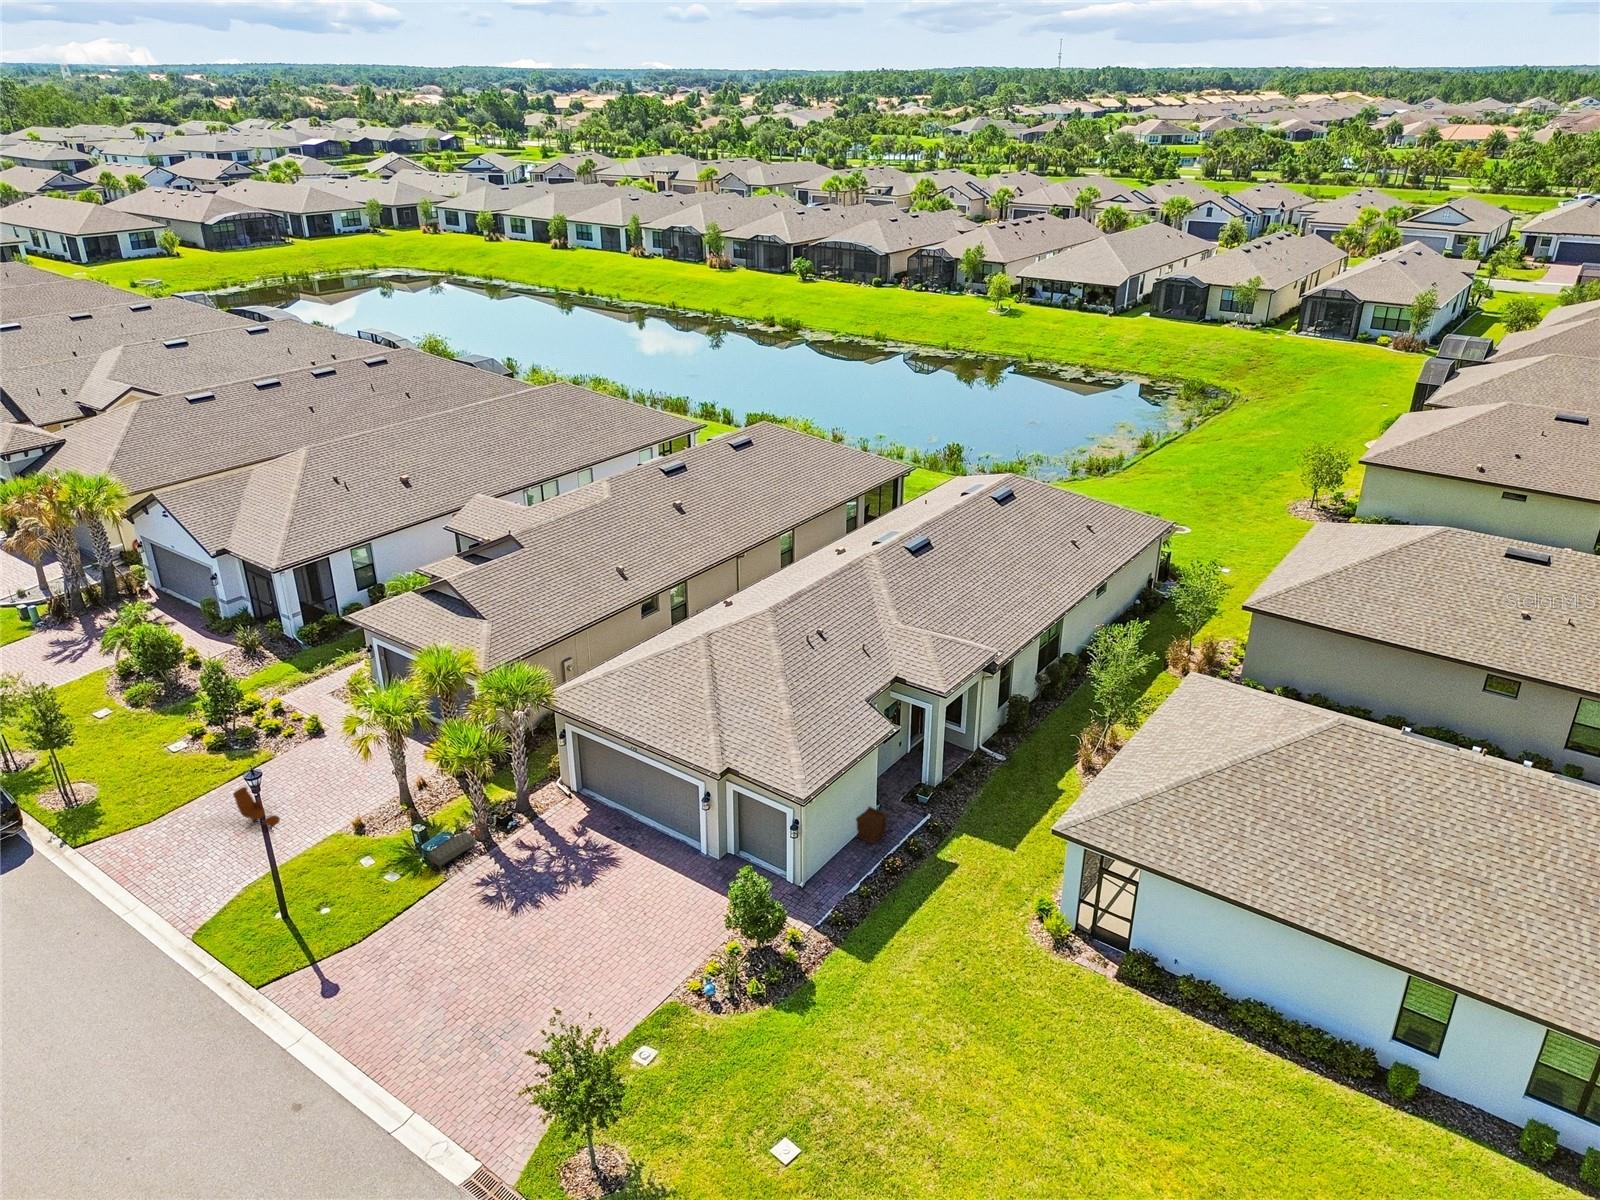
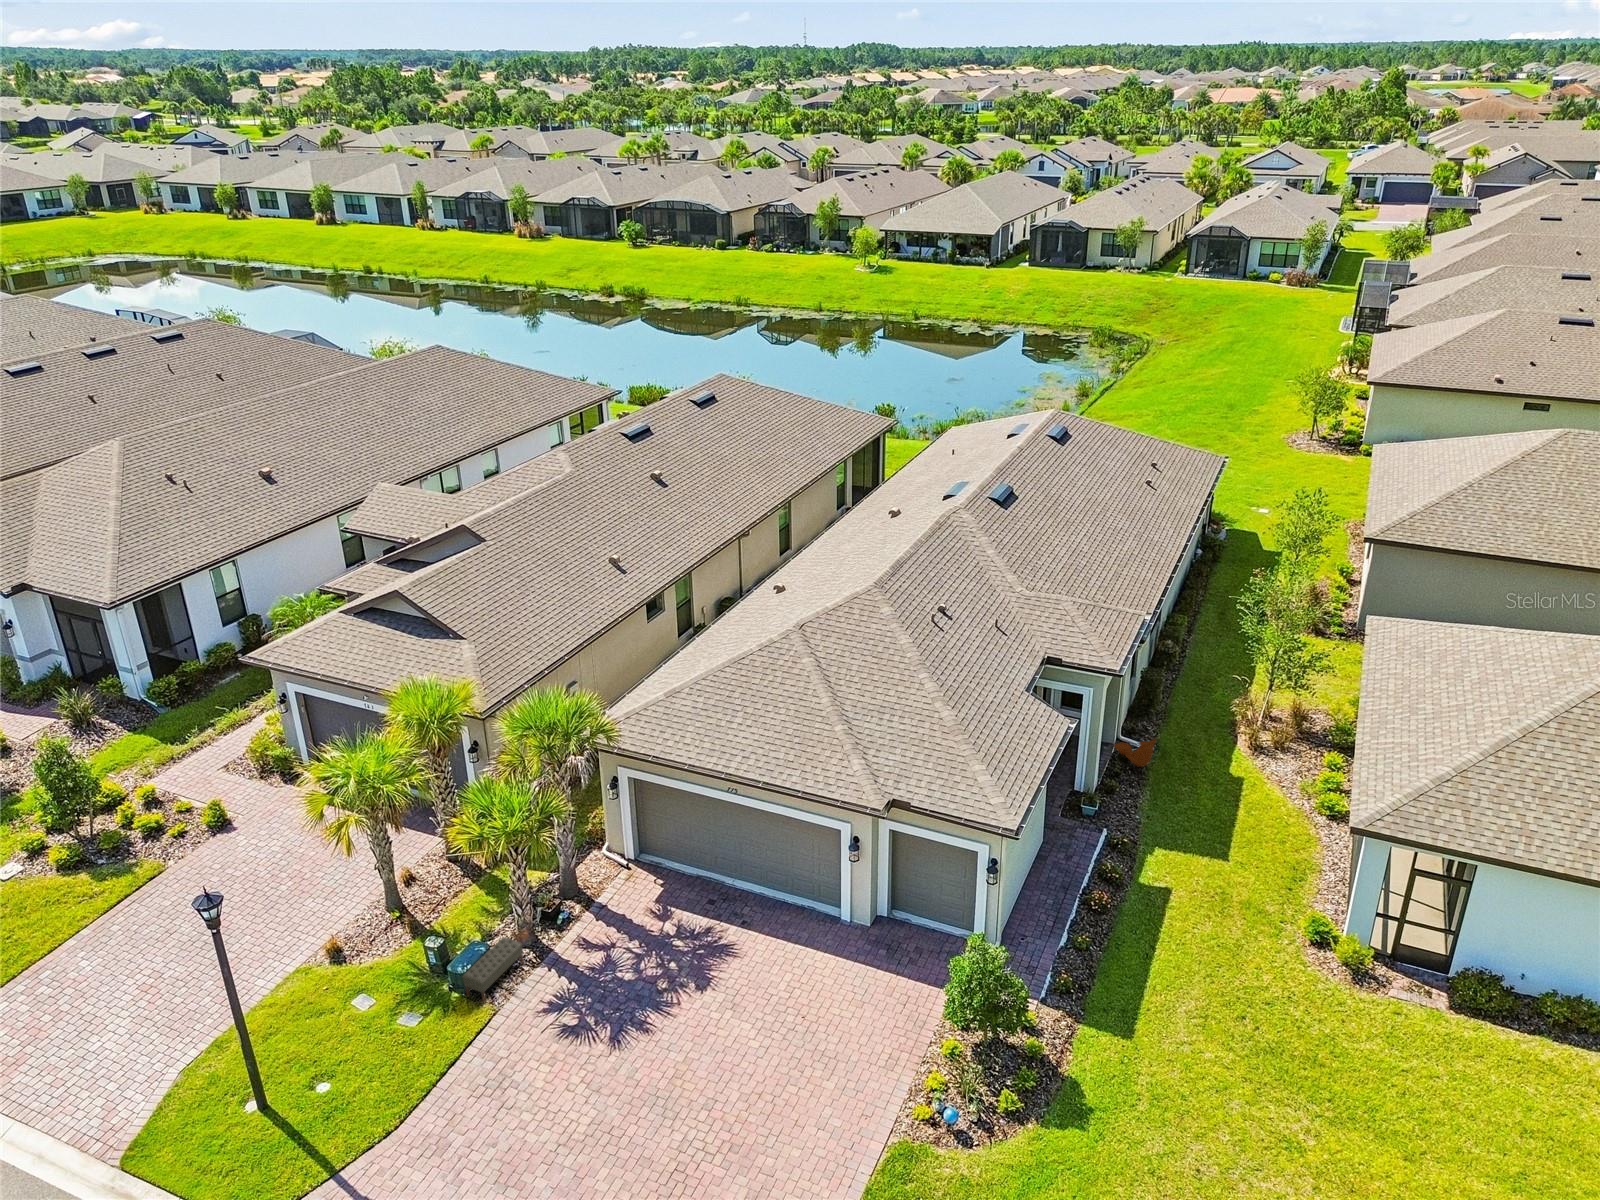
lounge chair: present [233,787,280,828] -> present [1114,739,1156,770]
wooden crate: present [856,807,887,844] -> none [1030,828,1072,879]

